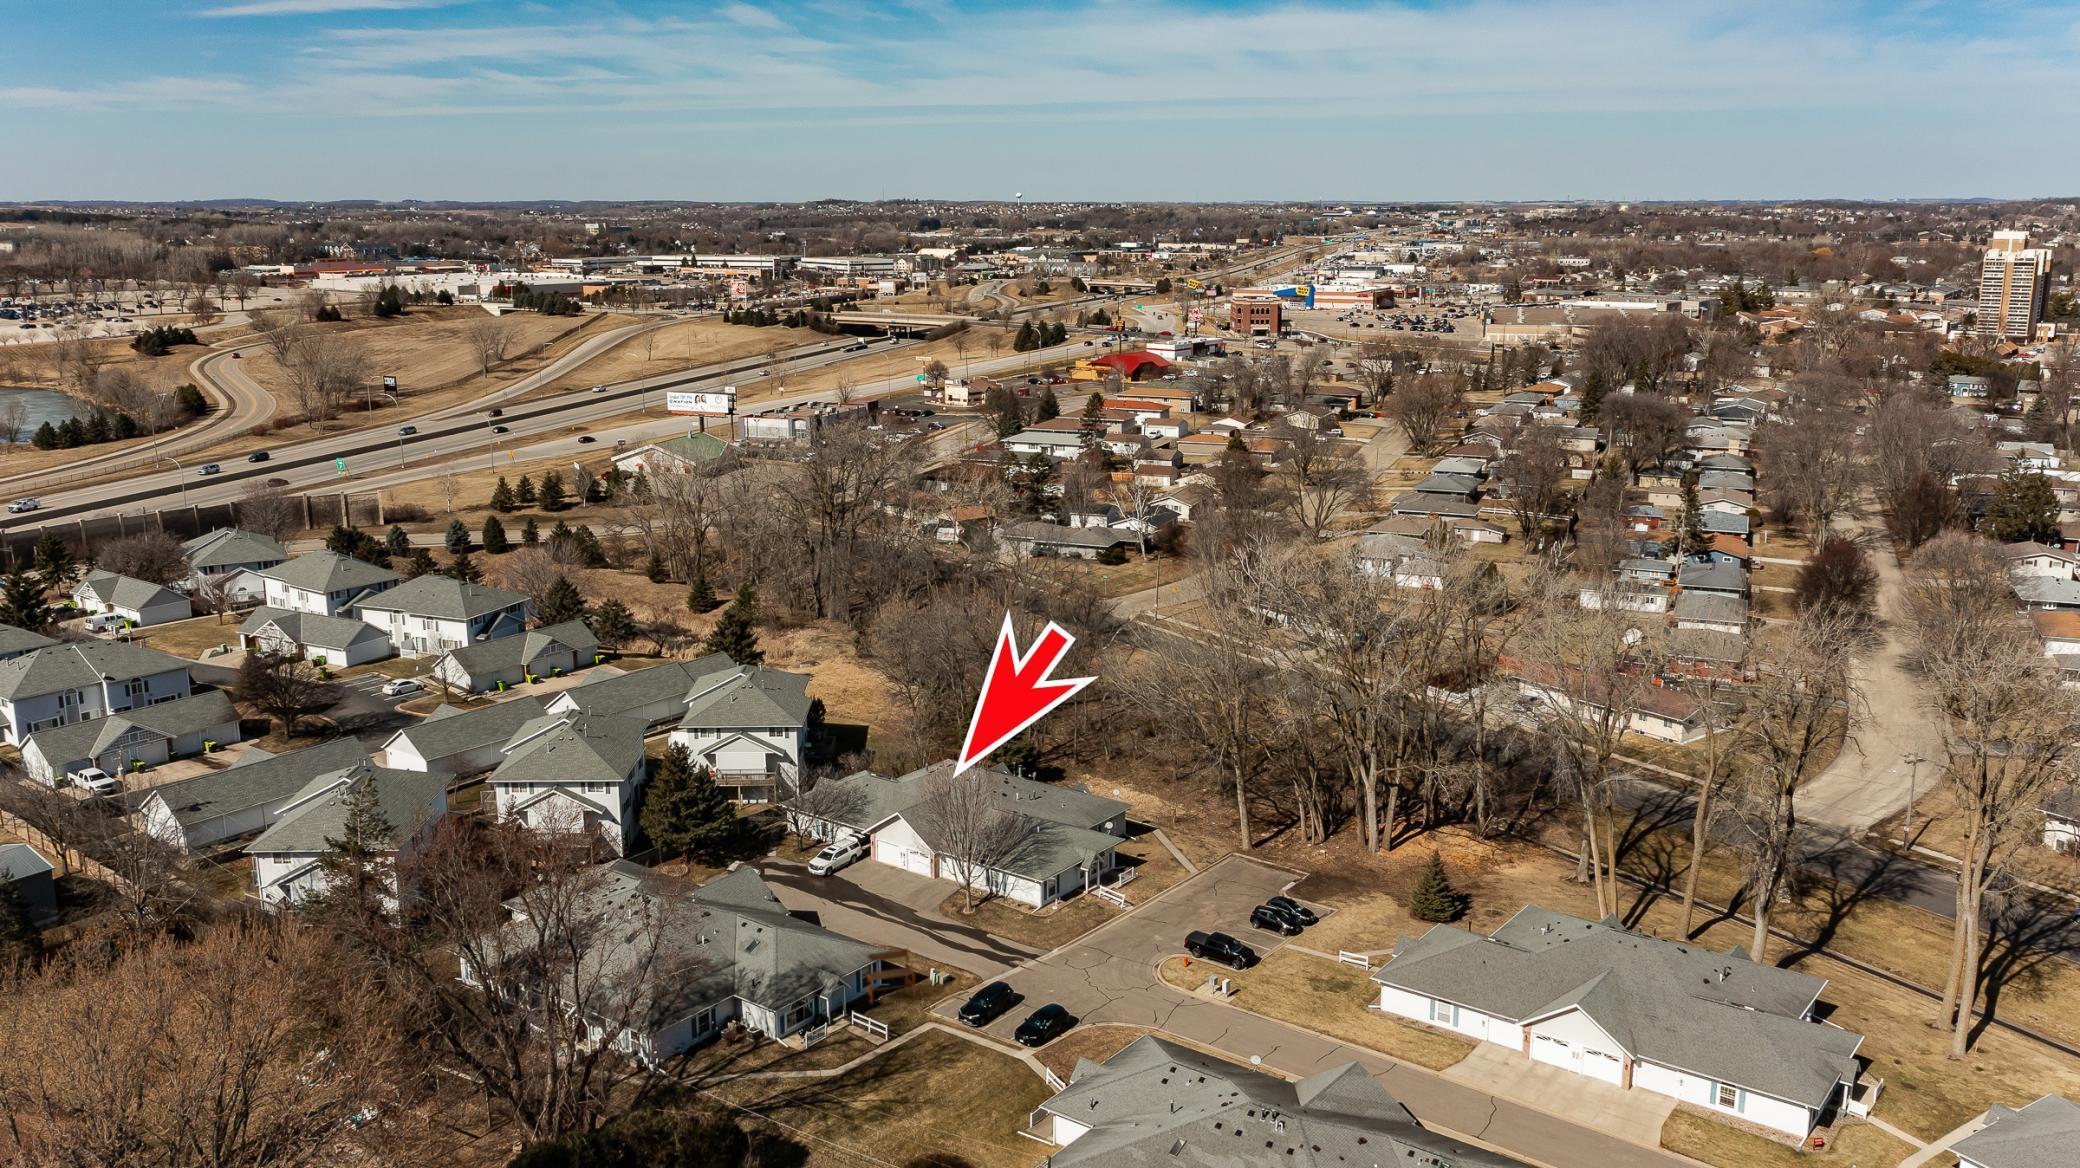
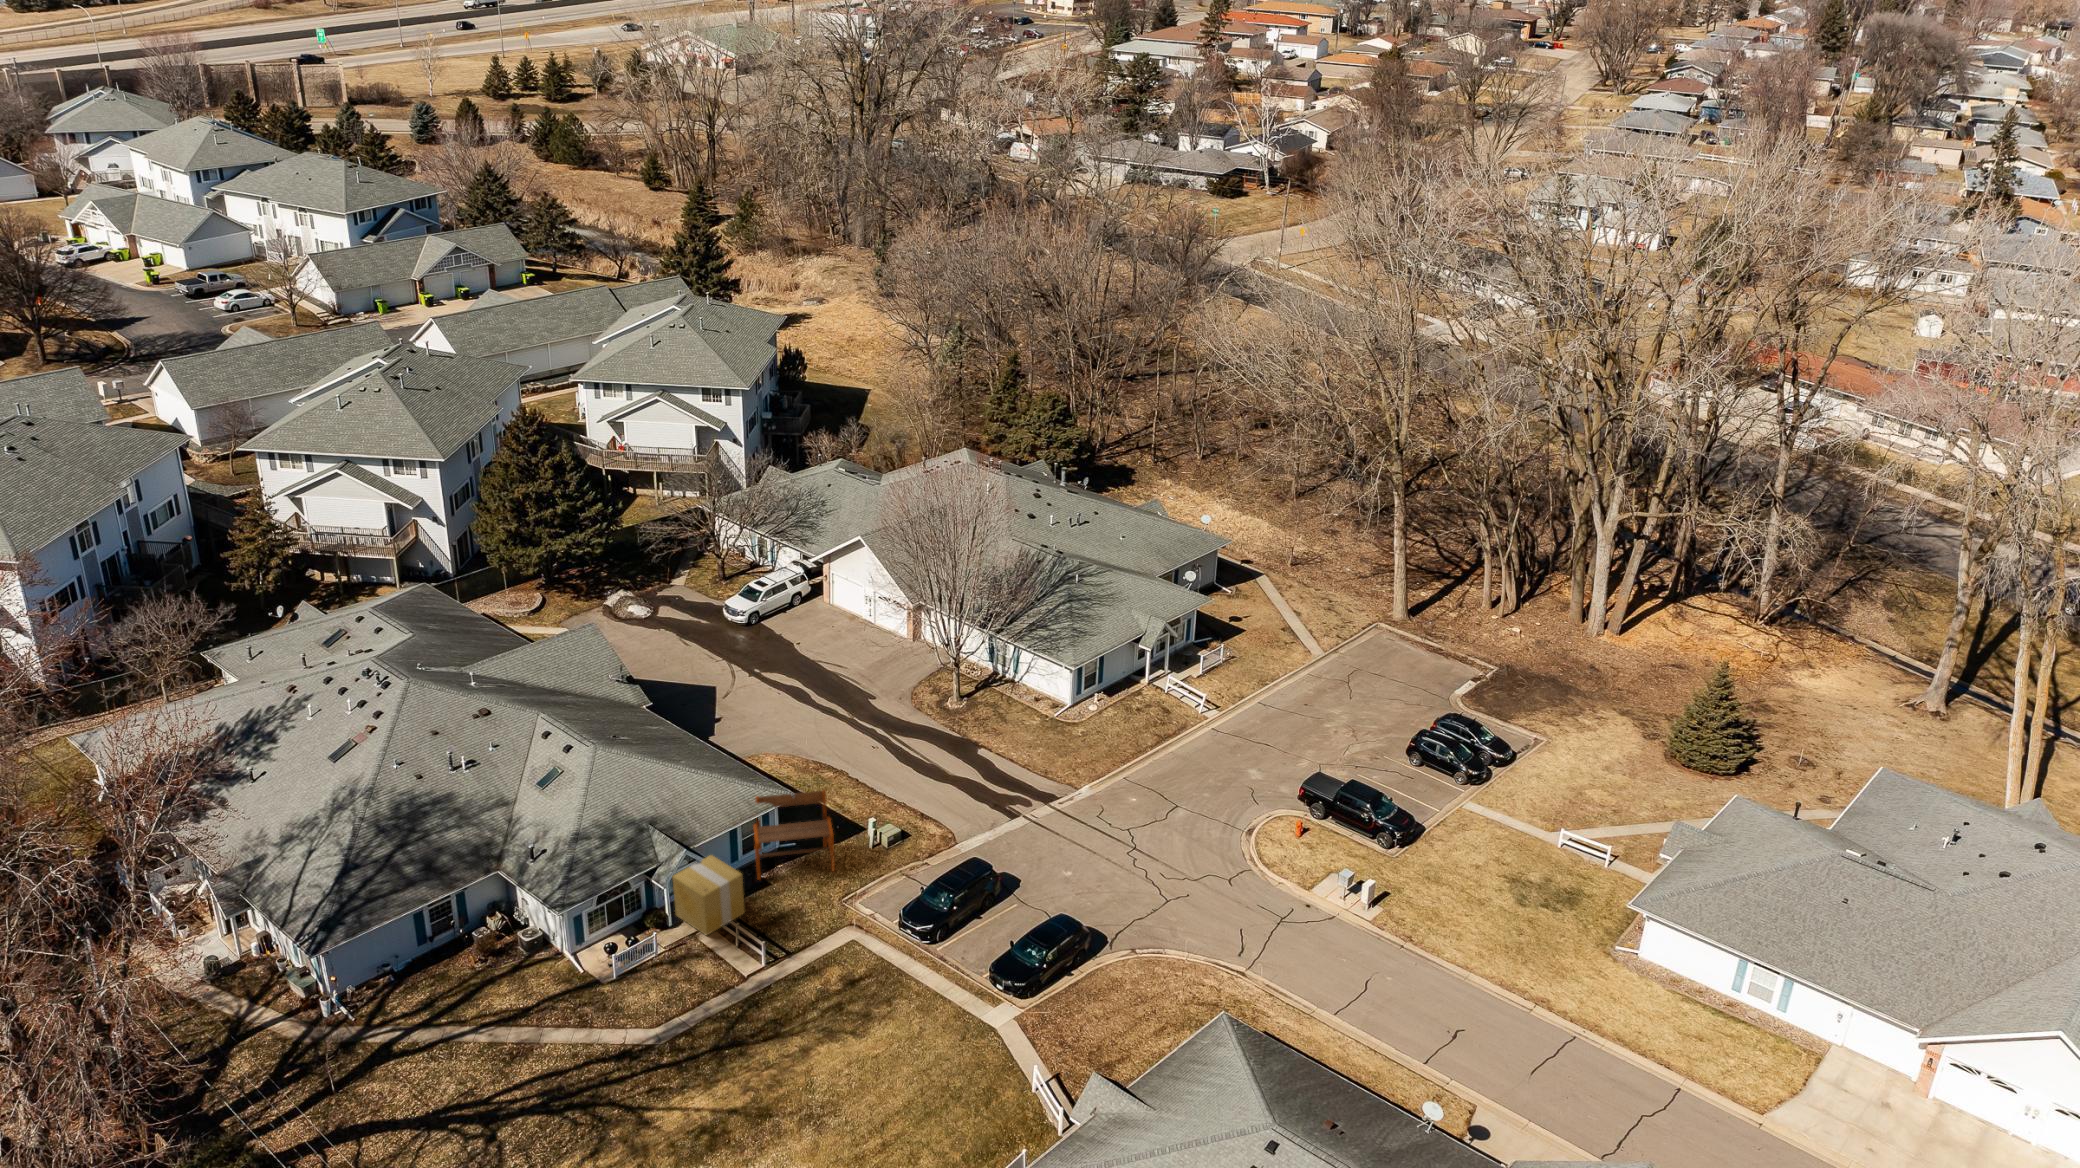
cardboard box: none [827,986,868,1031] -> present [672,855,745,935]

